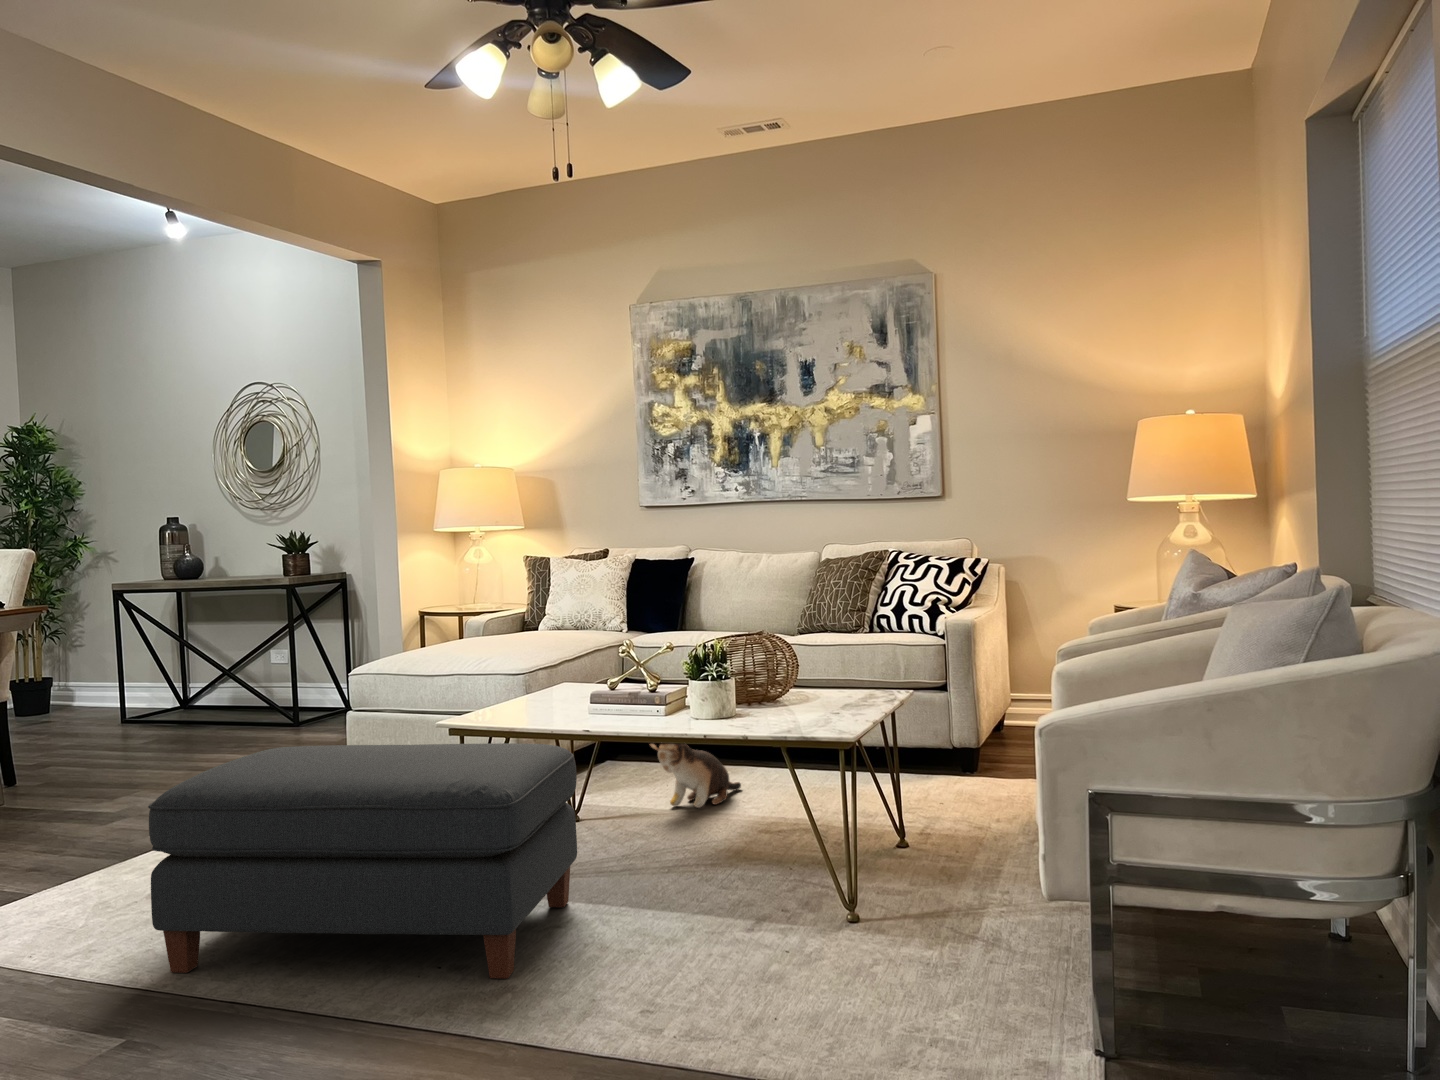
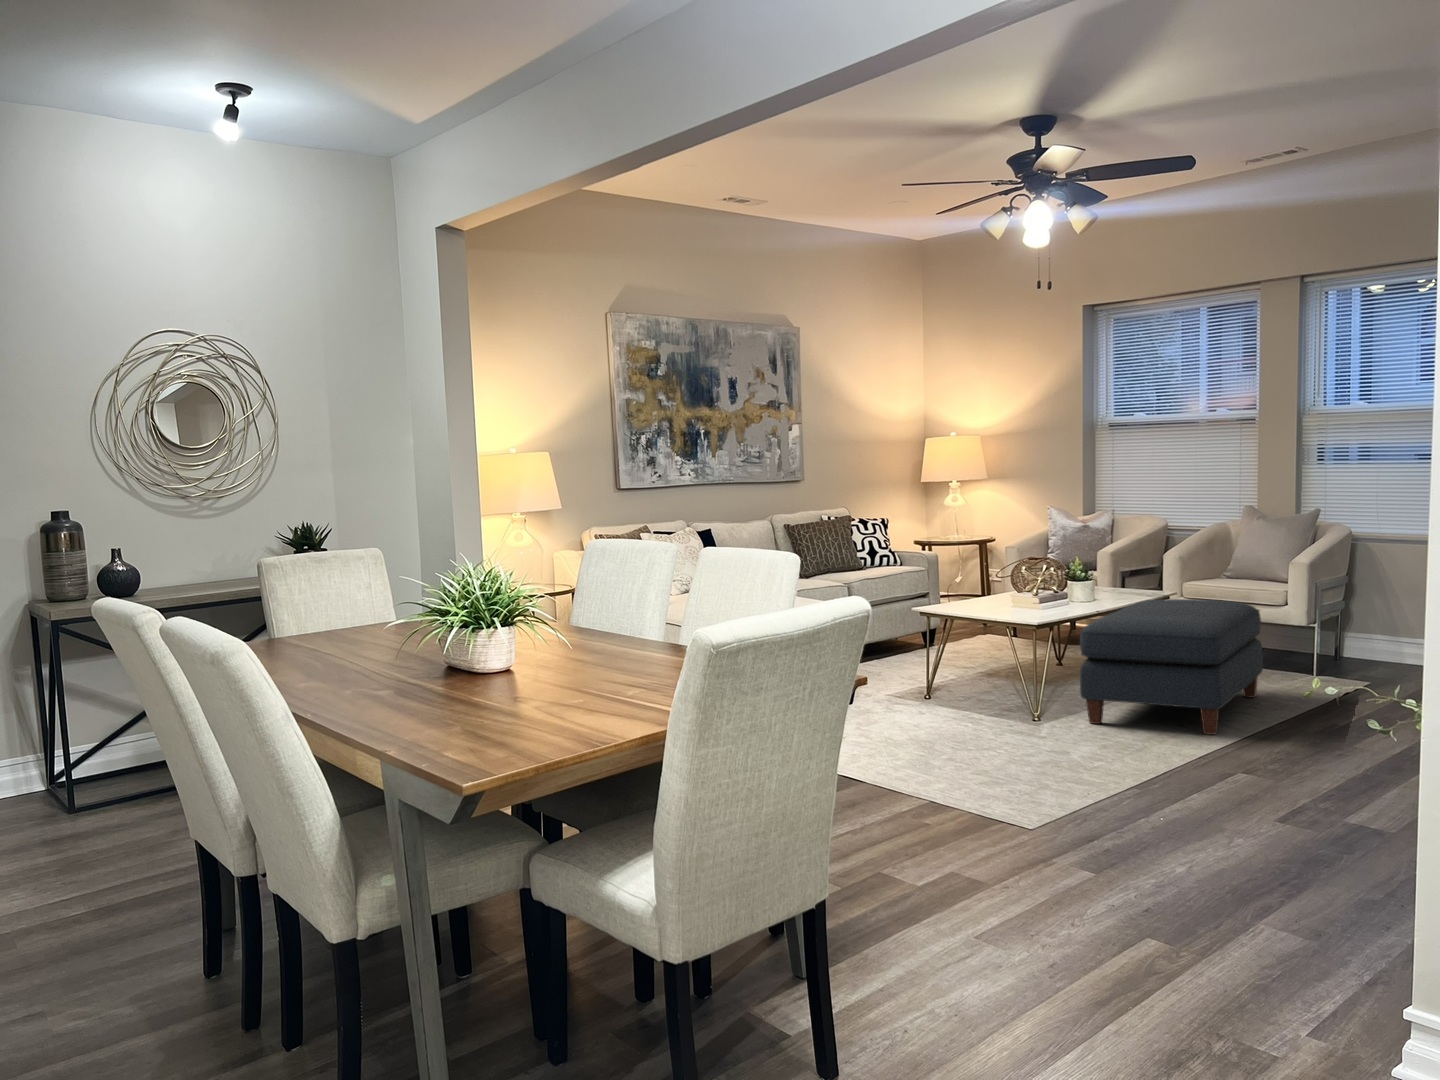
plush toy: present [650,744,741,808] -> none [934,625,986,672]

